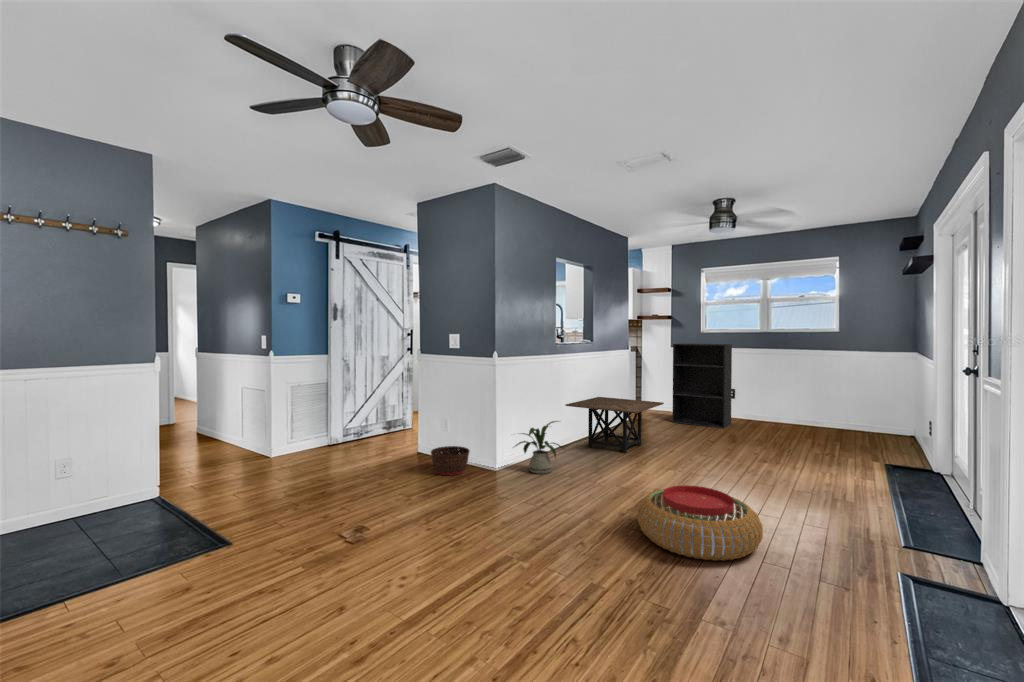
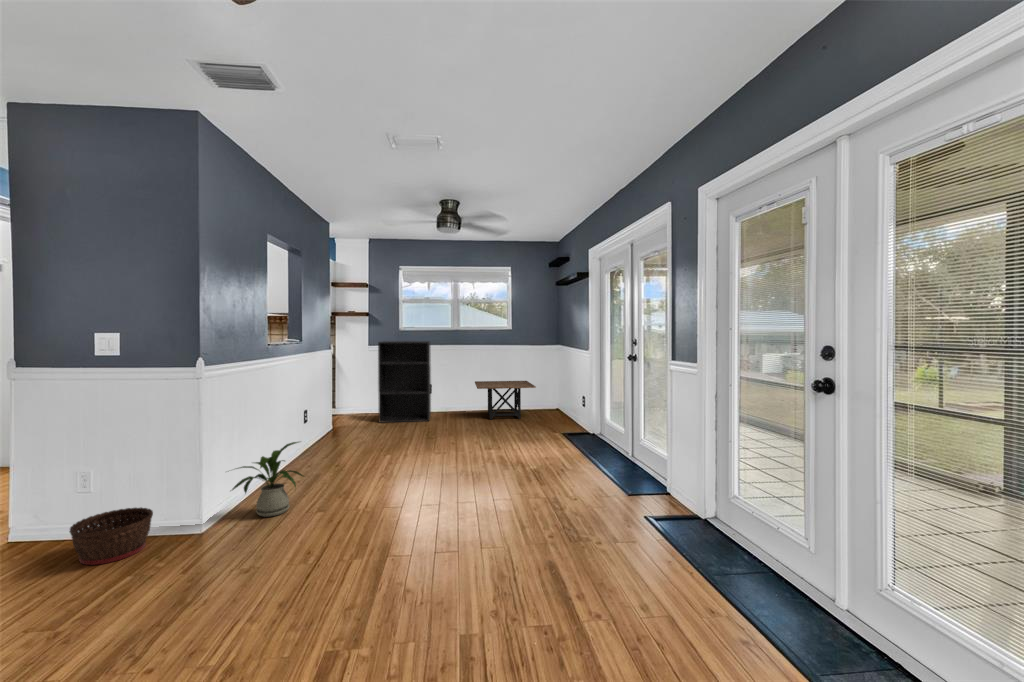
side table: present [565,397,664,453] -> present [475,381,536,420]
pouf: present [637,485,763,561] -> none [445,483,564,561]

